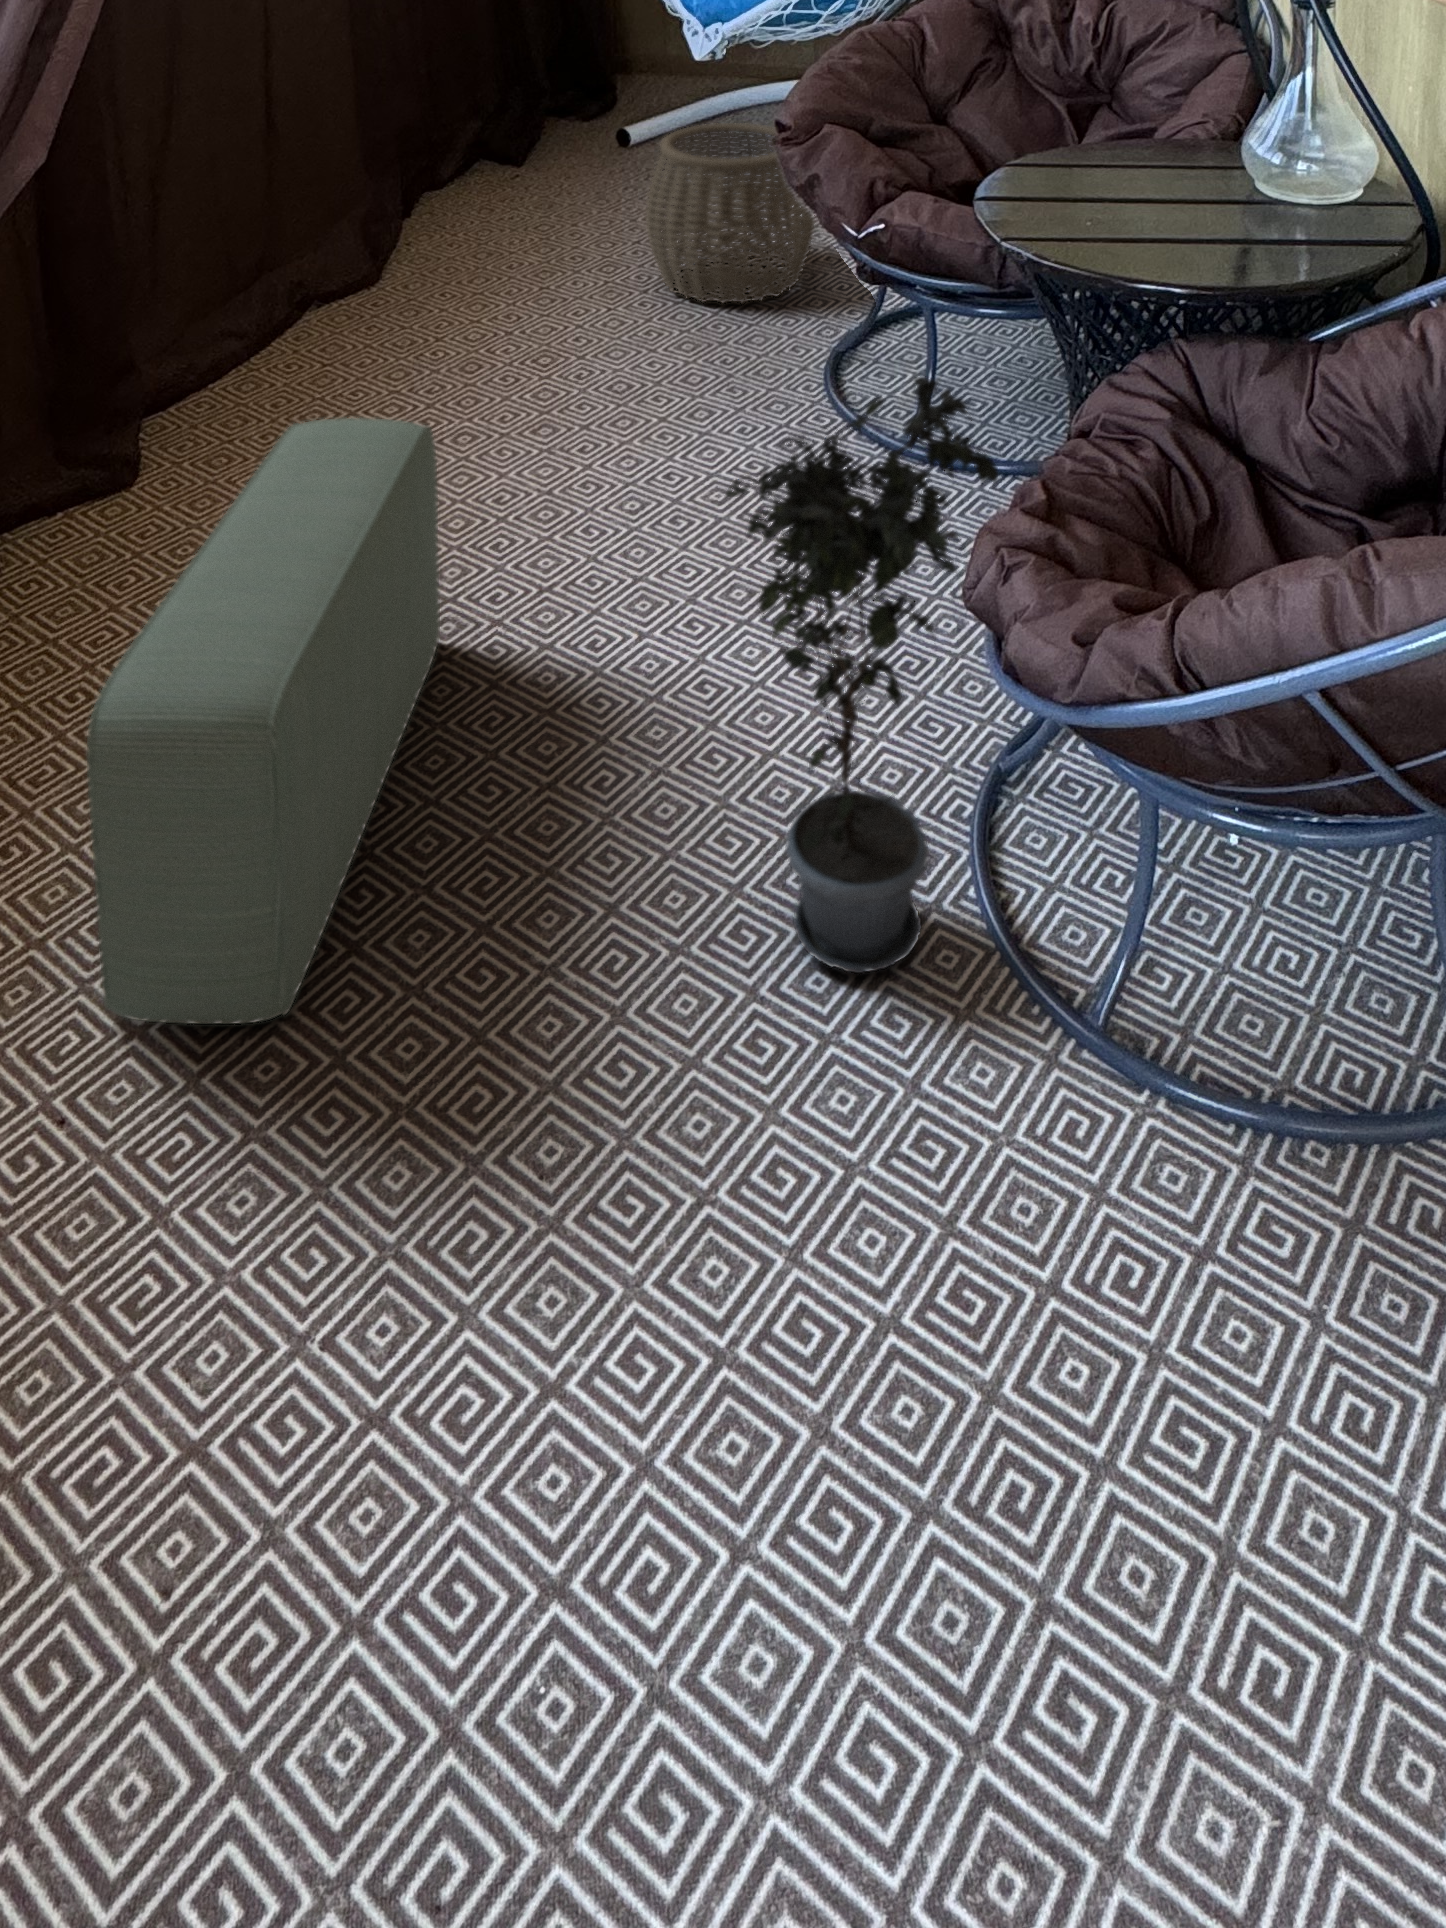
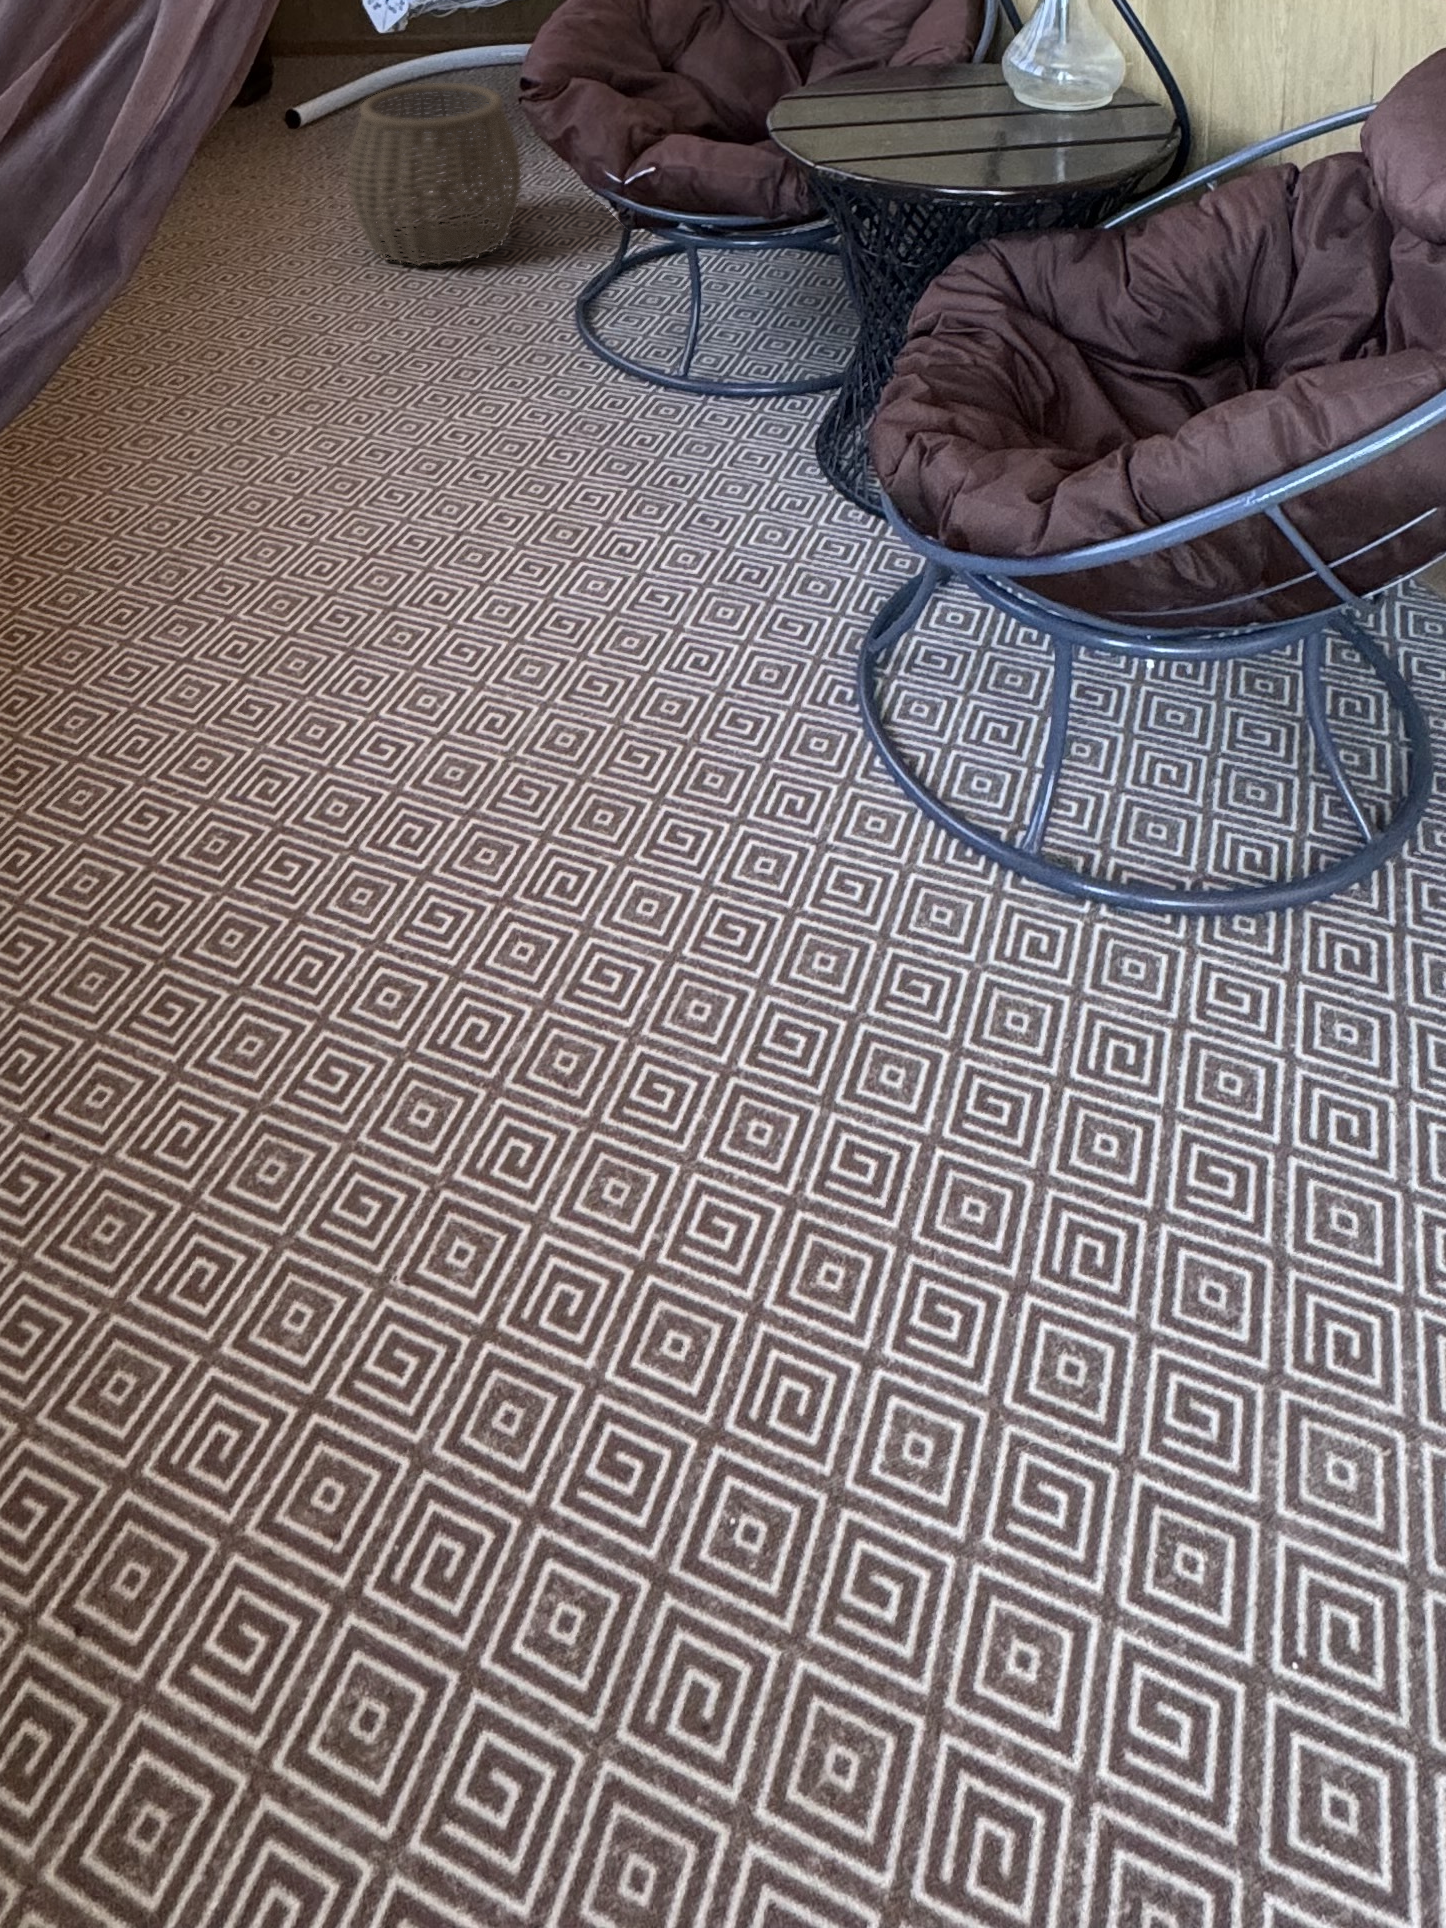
potted plant: present [726,376,999,973] -> none [658,282,910,854]
pouf: present [87,418,440,1024] -> none [31,404,273,1031]

